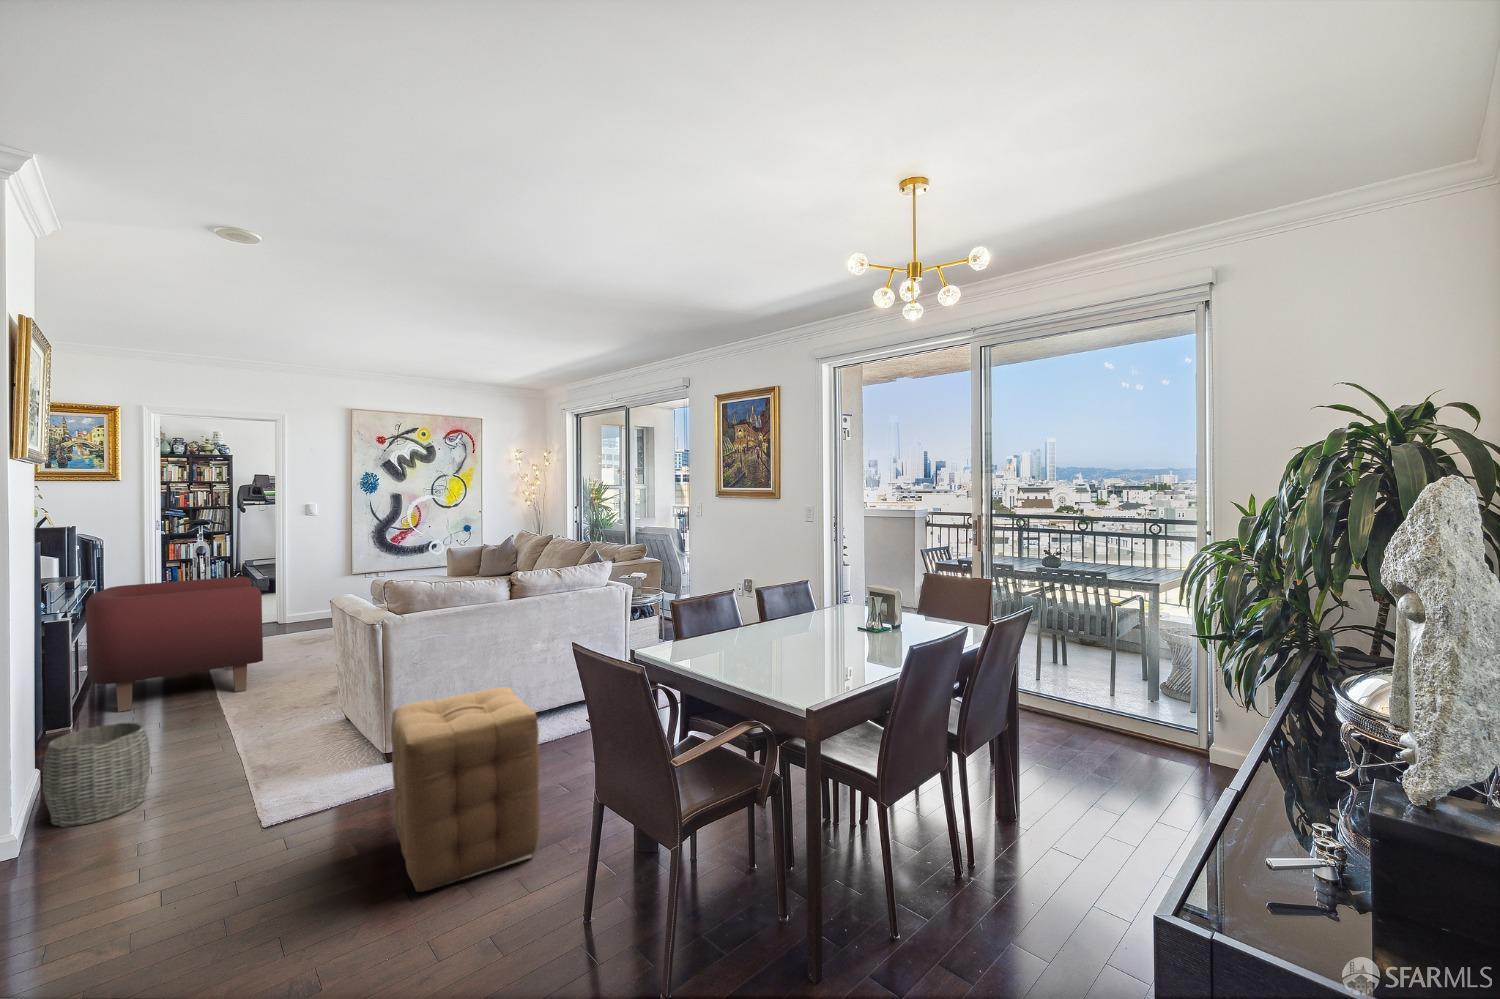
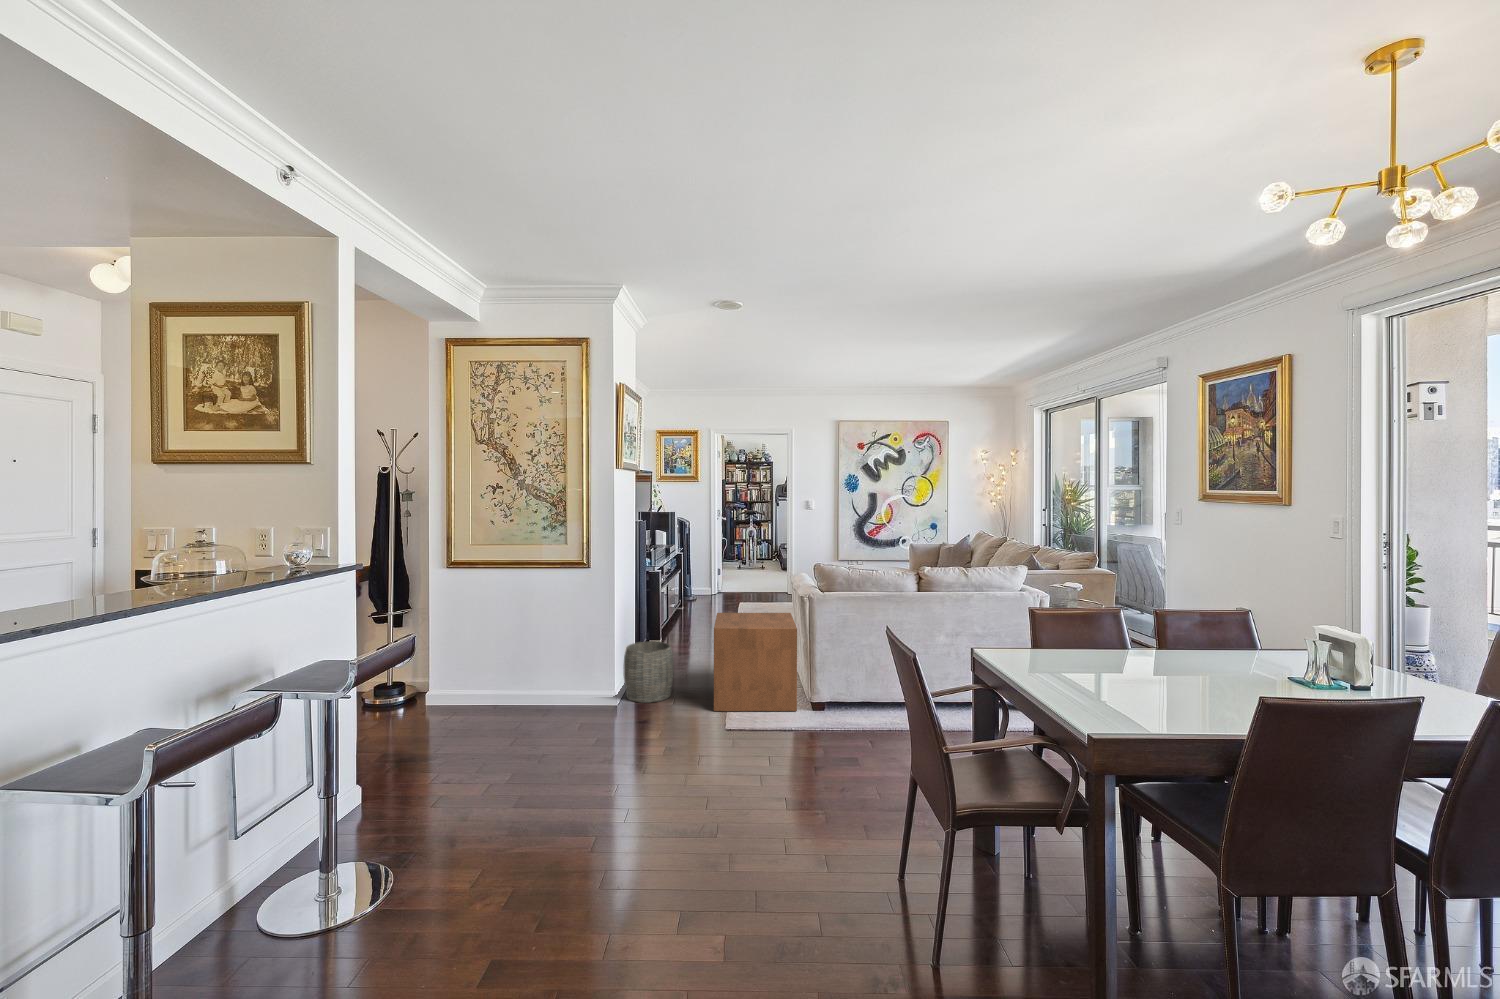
armchair: present [85,576,263,712] -> none [668,553,760,638]
side table: none [223,646,367,798] -> present [714,613,797,711]
ottoman: present [391,687,540,892] -> none [778,664,890,827]

